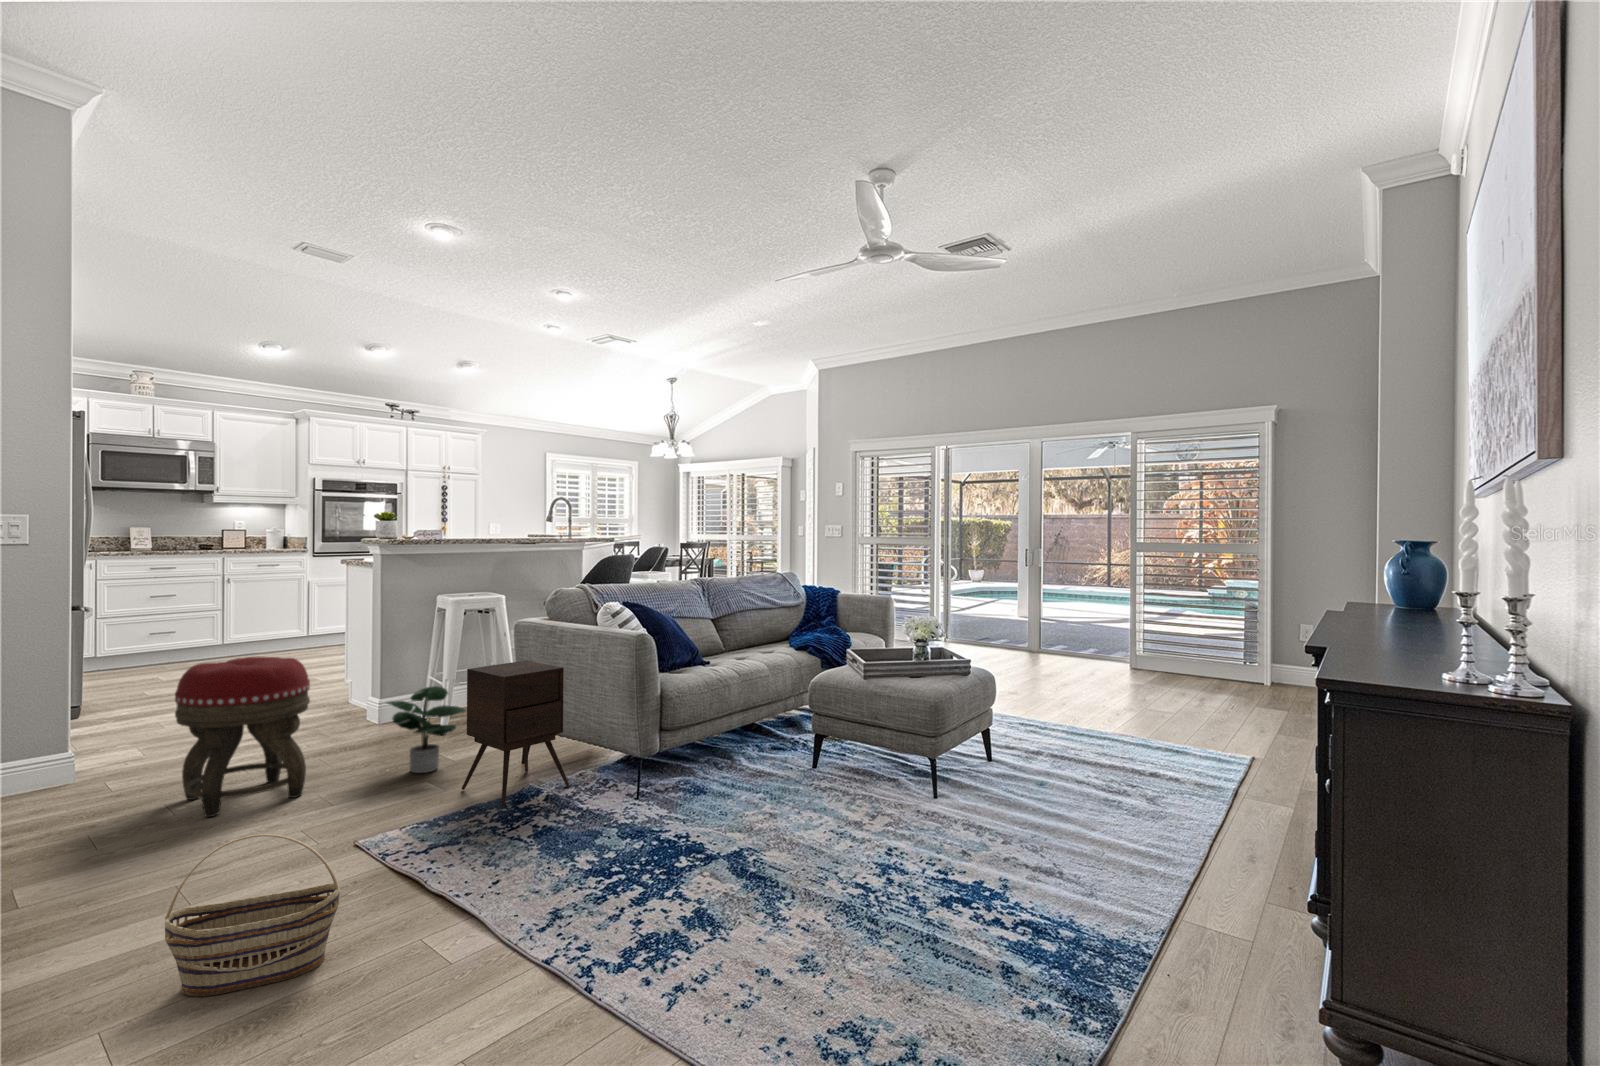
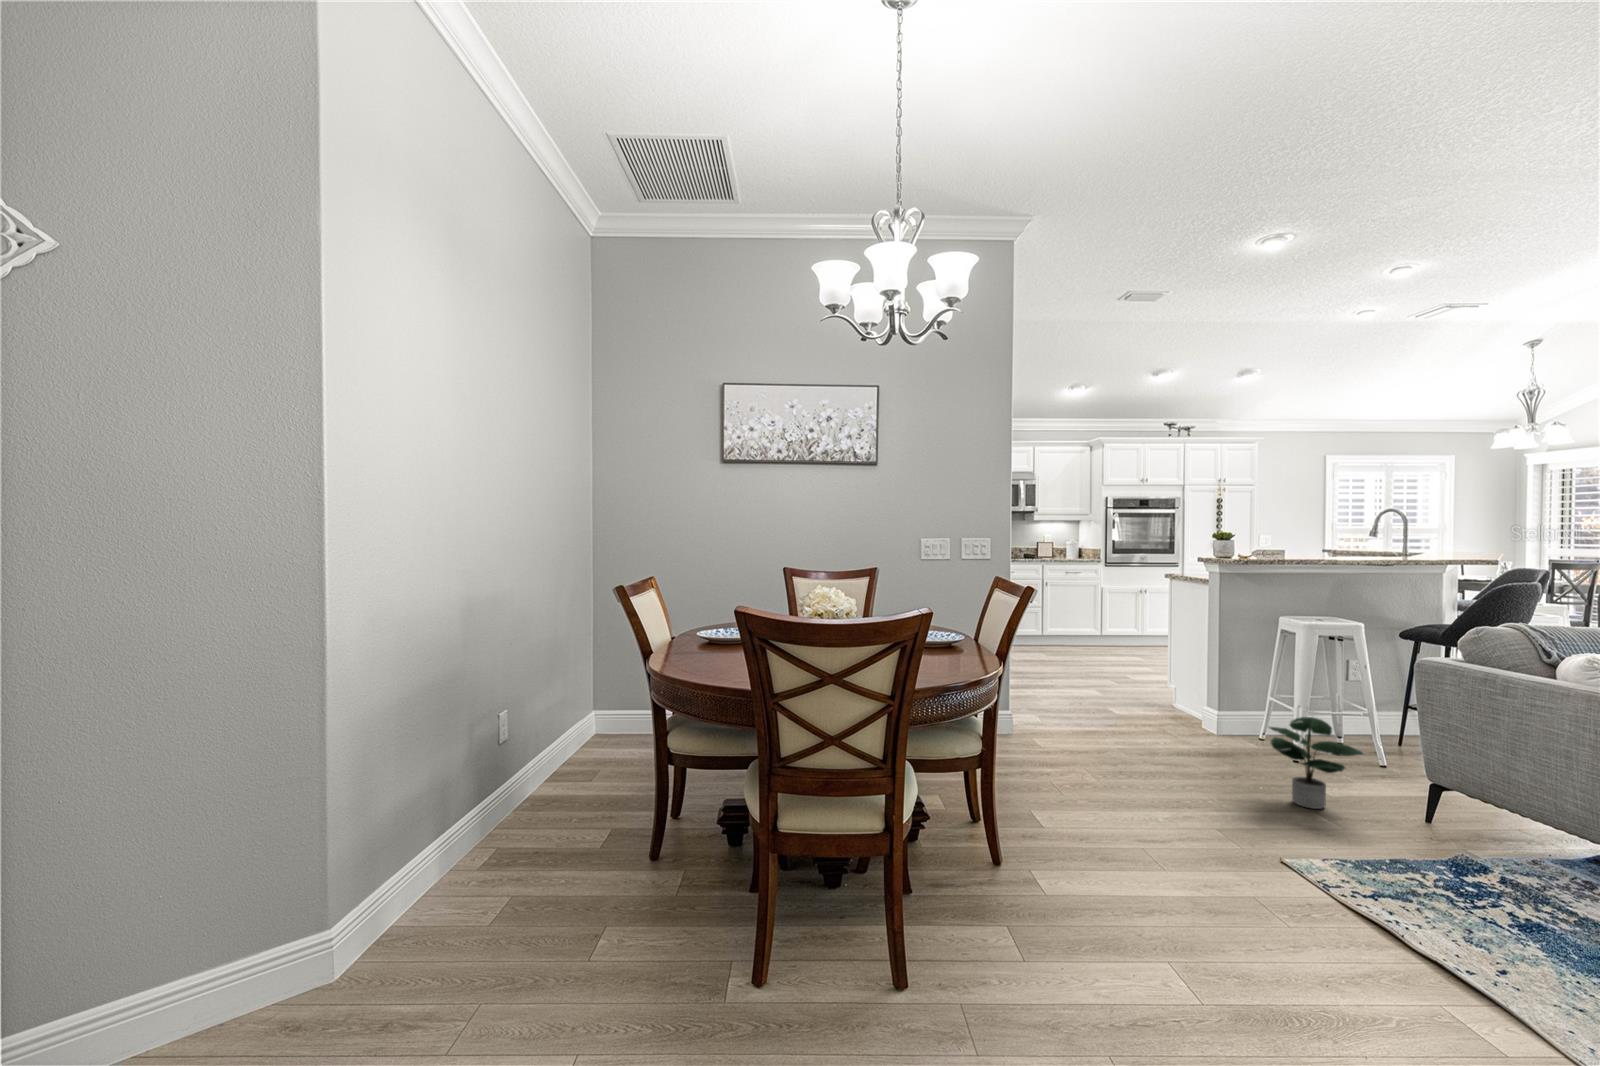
footstool: present [175,656,310,817] -> none [1091,663,1197,801]
side table: present [462,660,569,806] -> none [1376,712,1542,885]
basket: present [165,834,340,996] -> none [1198,862,1363,1023]

